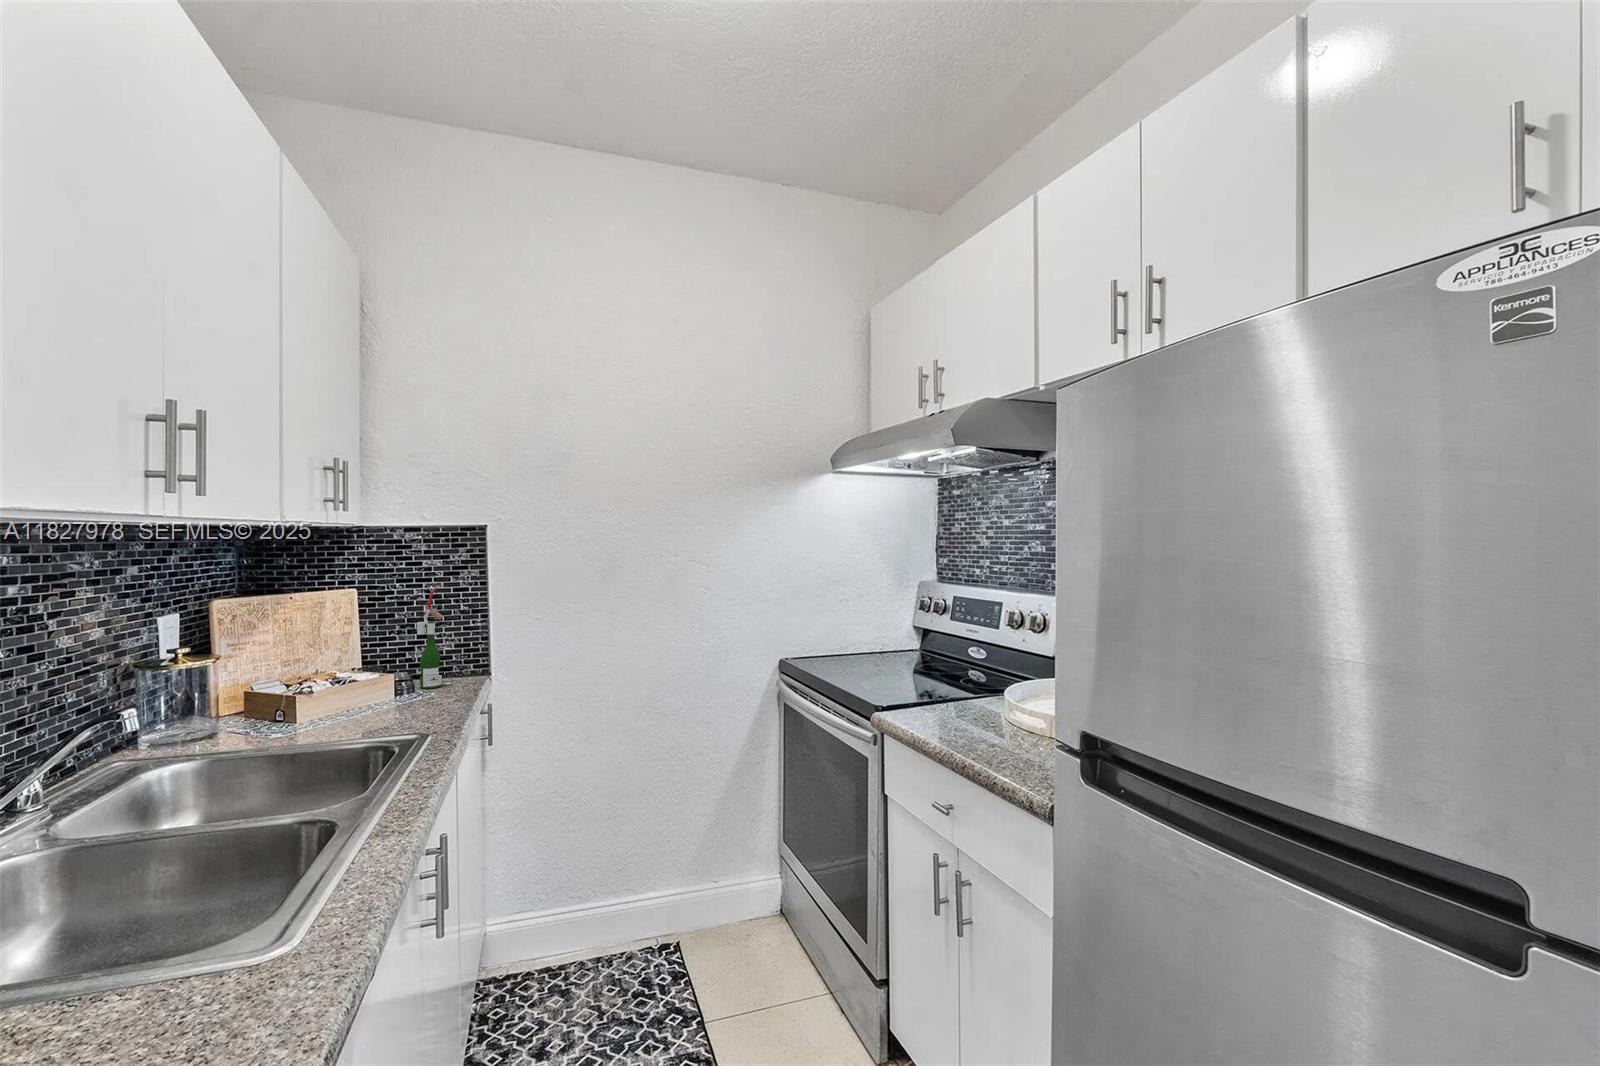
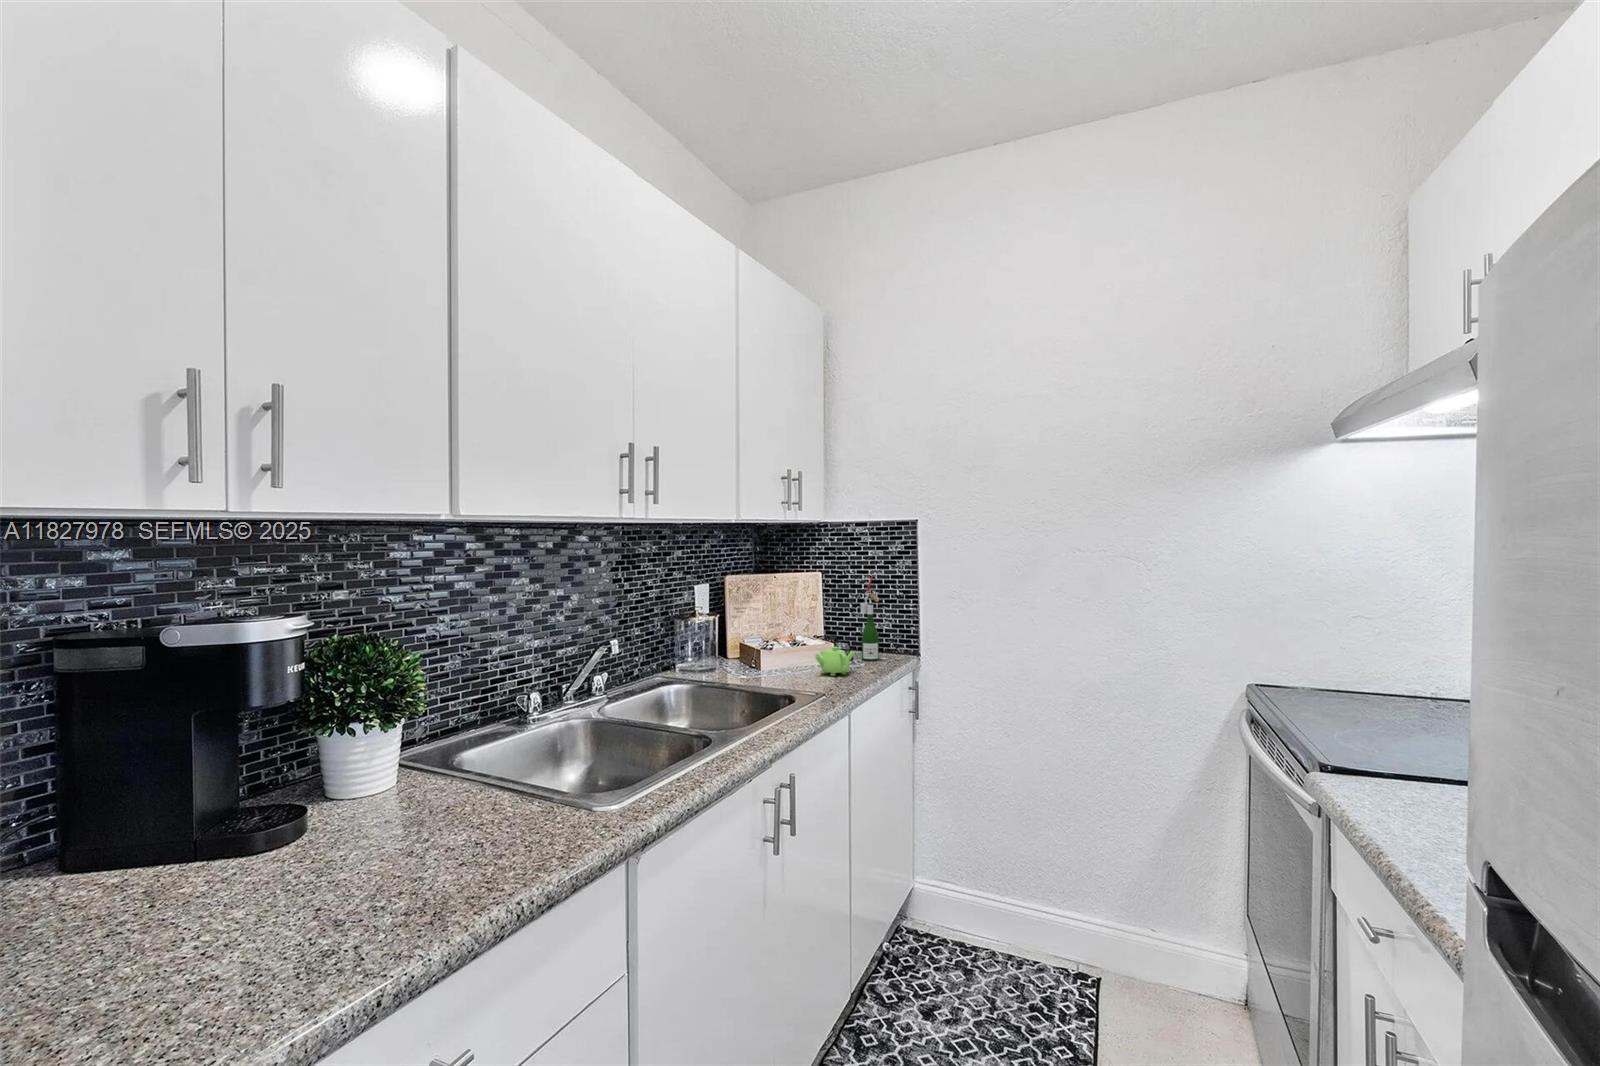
teapot: none [381,676,430,712] -> present [814,647,855,676]

